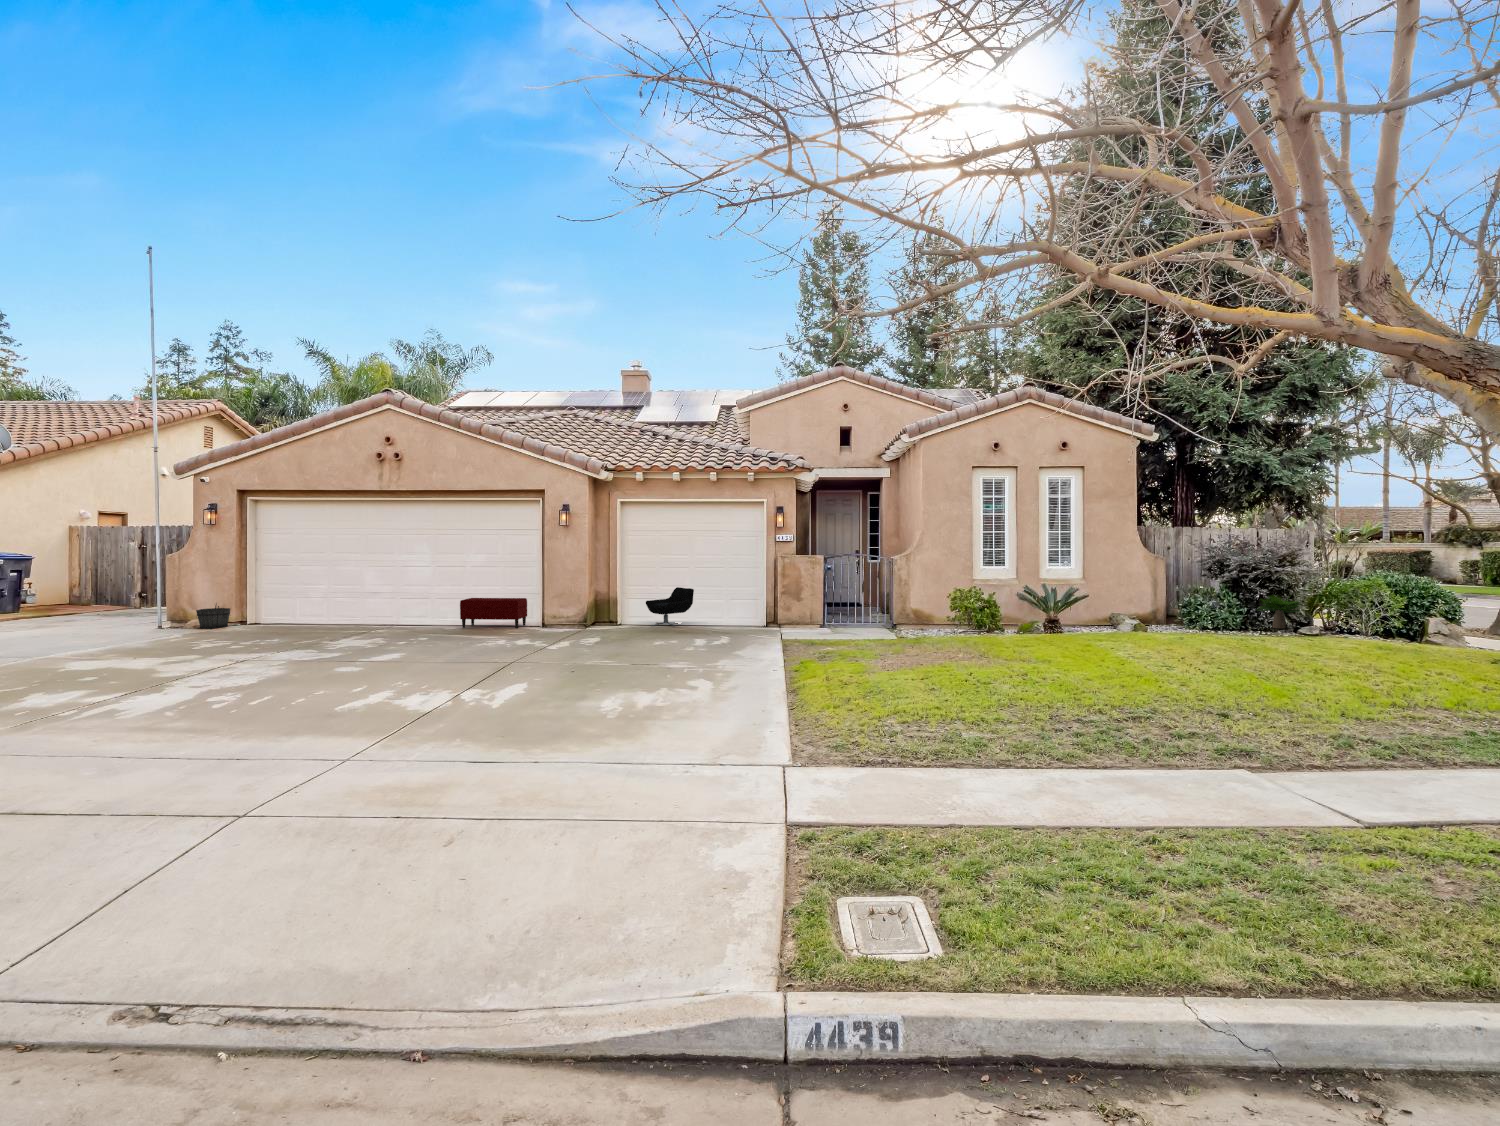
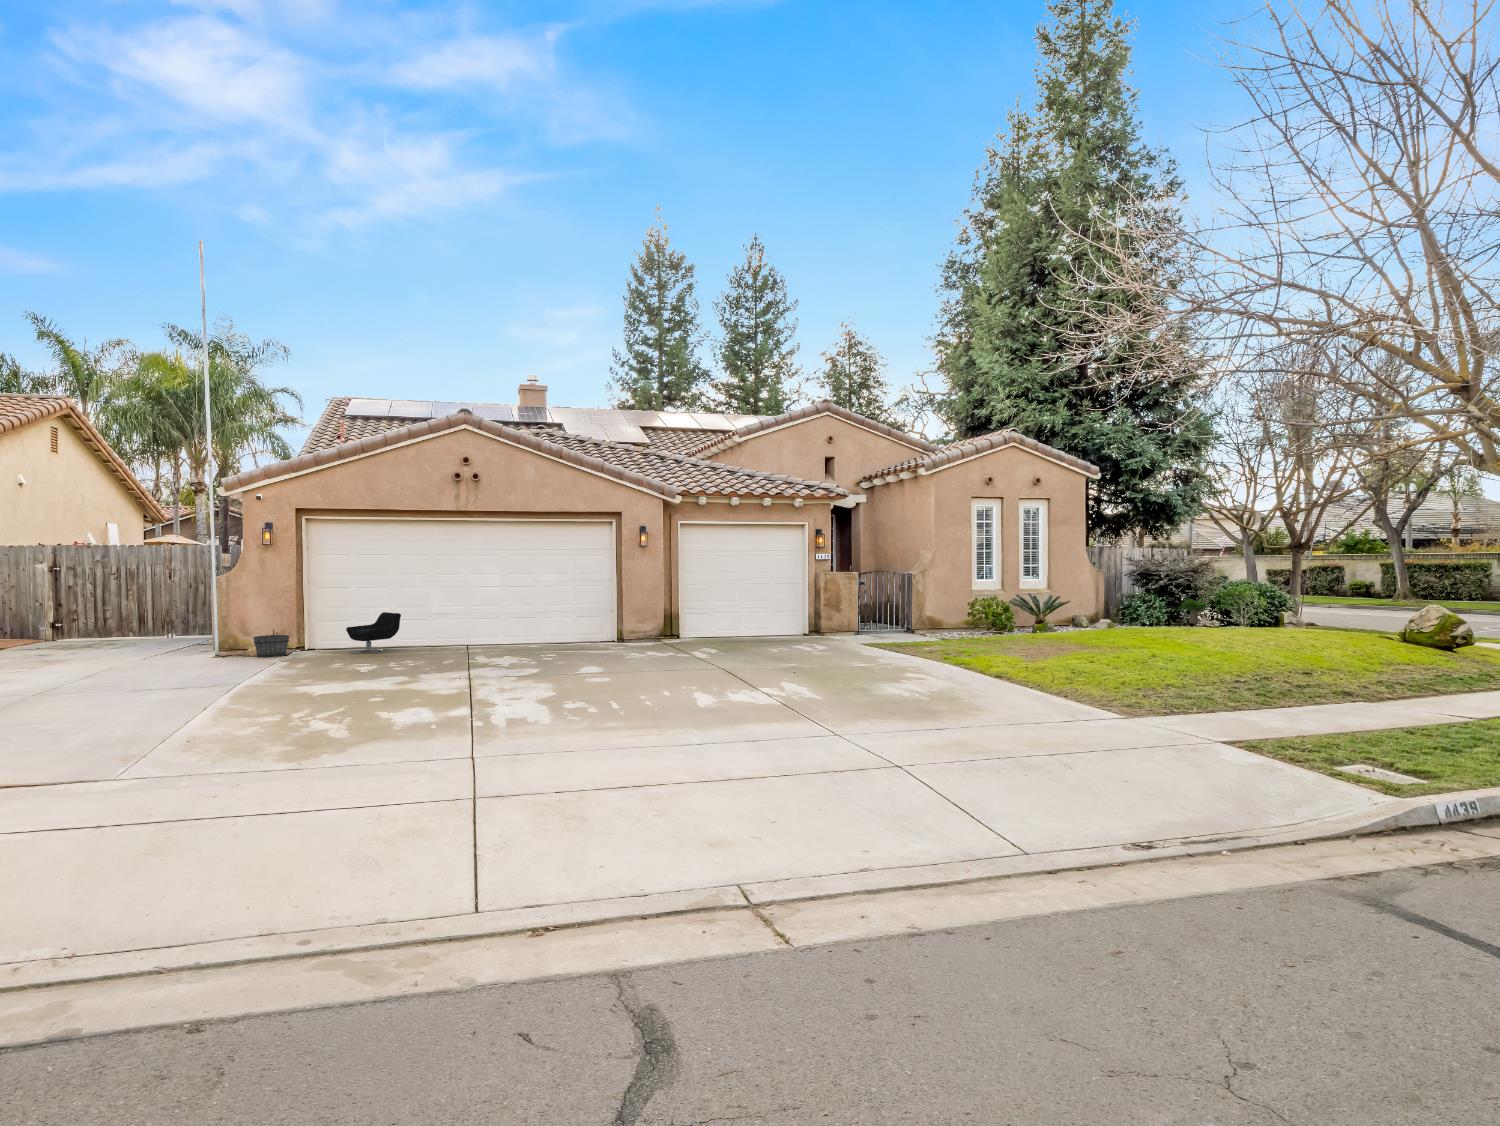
lounge chair: present [646,587,694,626] -> present [346,612,401,654]
bench: present [460,598,527,628] -> none [552,616,611,646]

